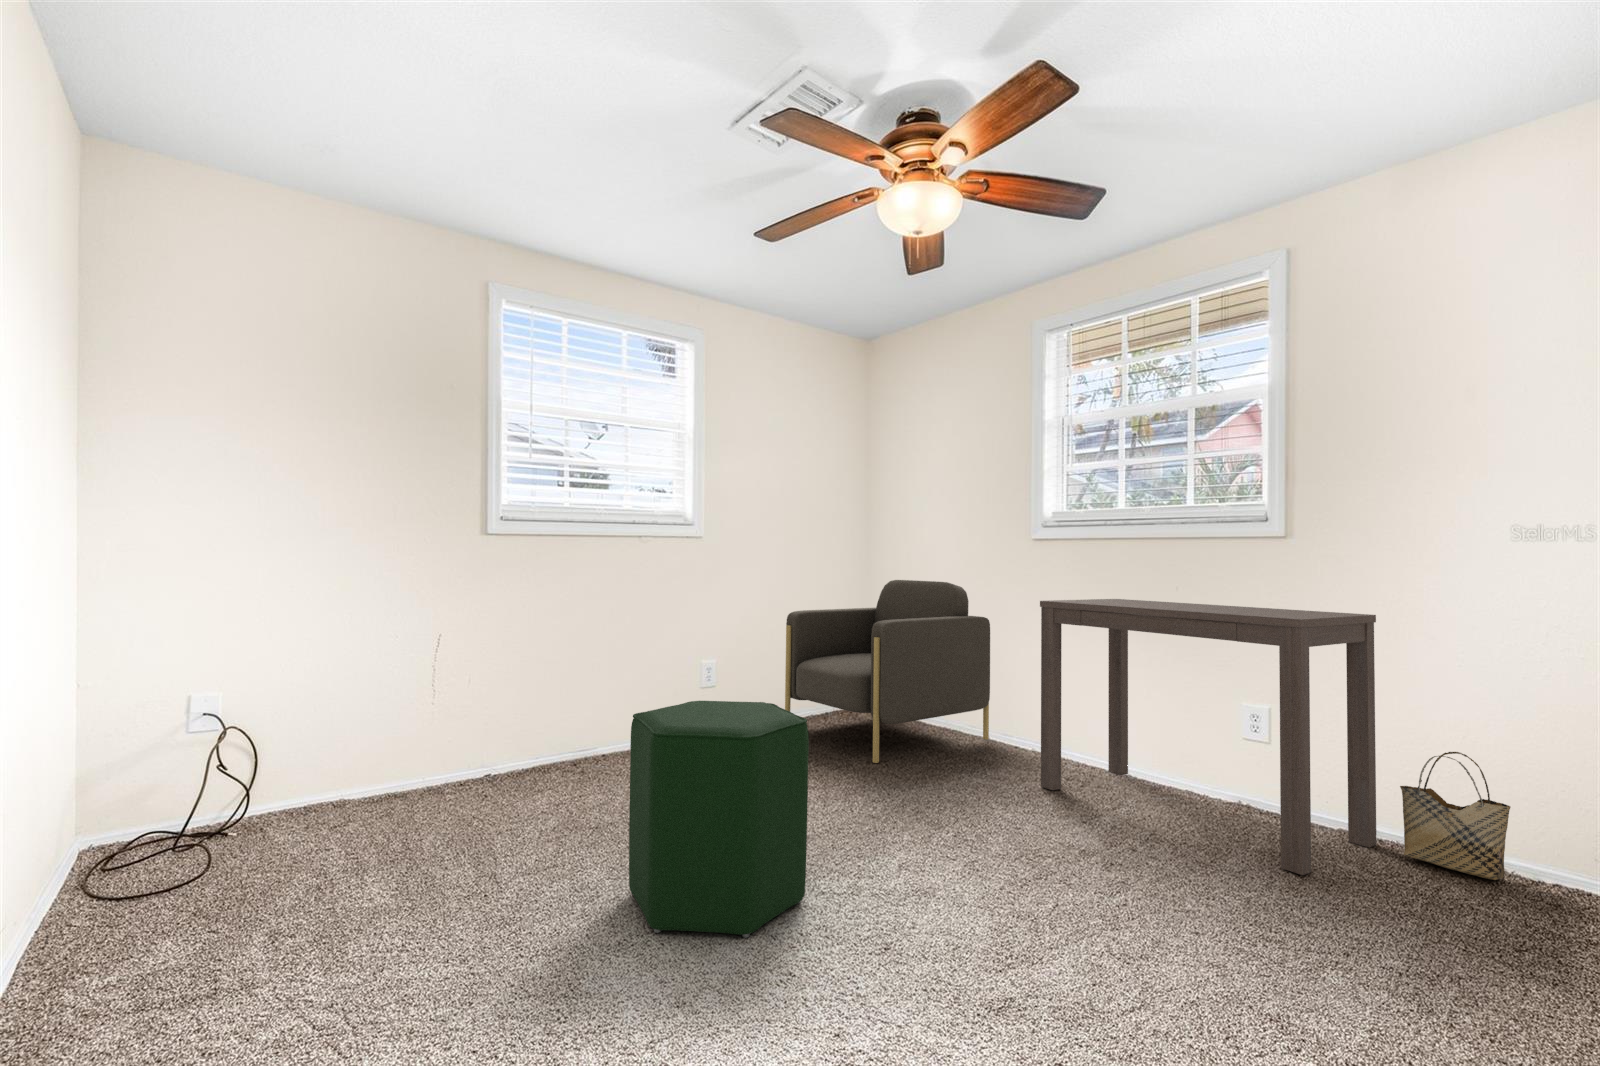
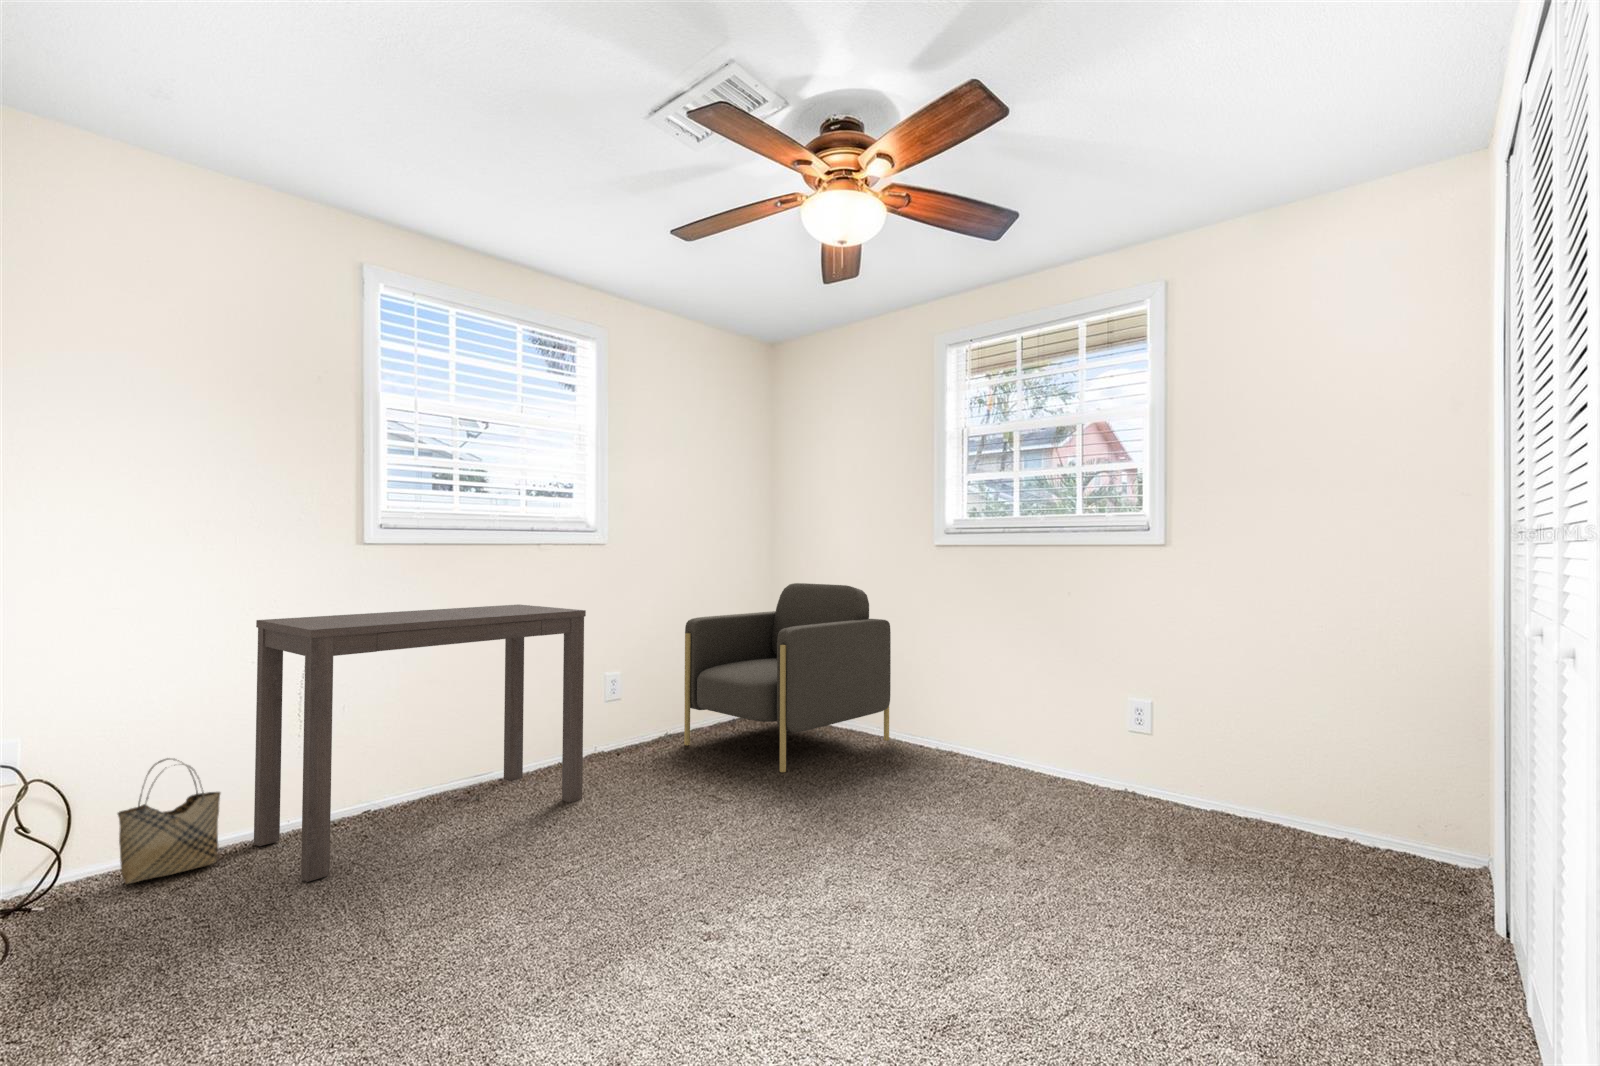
desk: present [1040,599,1377,875] -> present [254,605,586,882]
ottoman: present [629,701,809,938] -> none [544,725,736,982]
woven basket: present [1400,752,1511,880] -> present [118,758,220,884]

